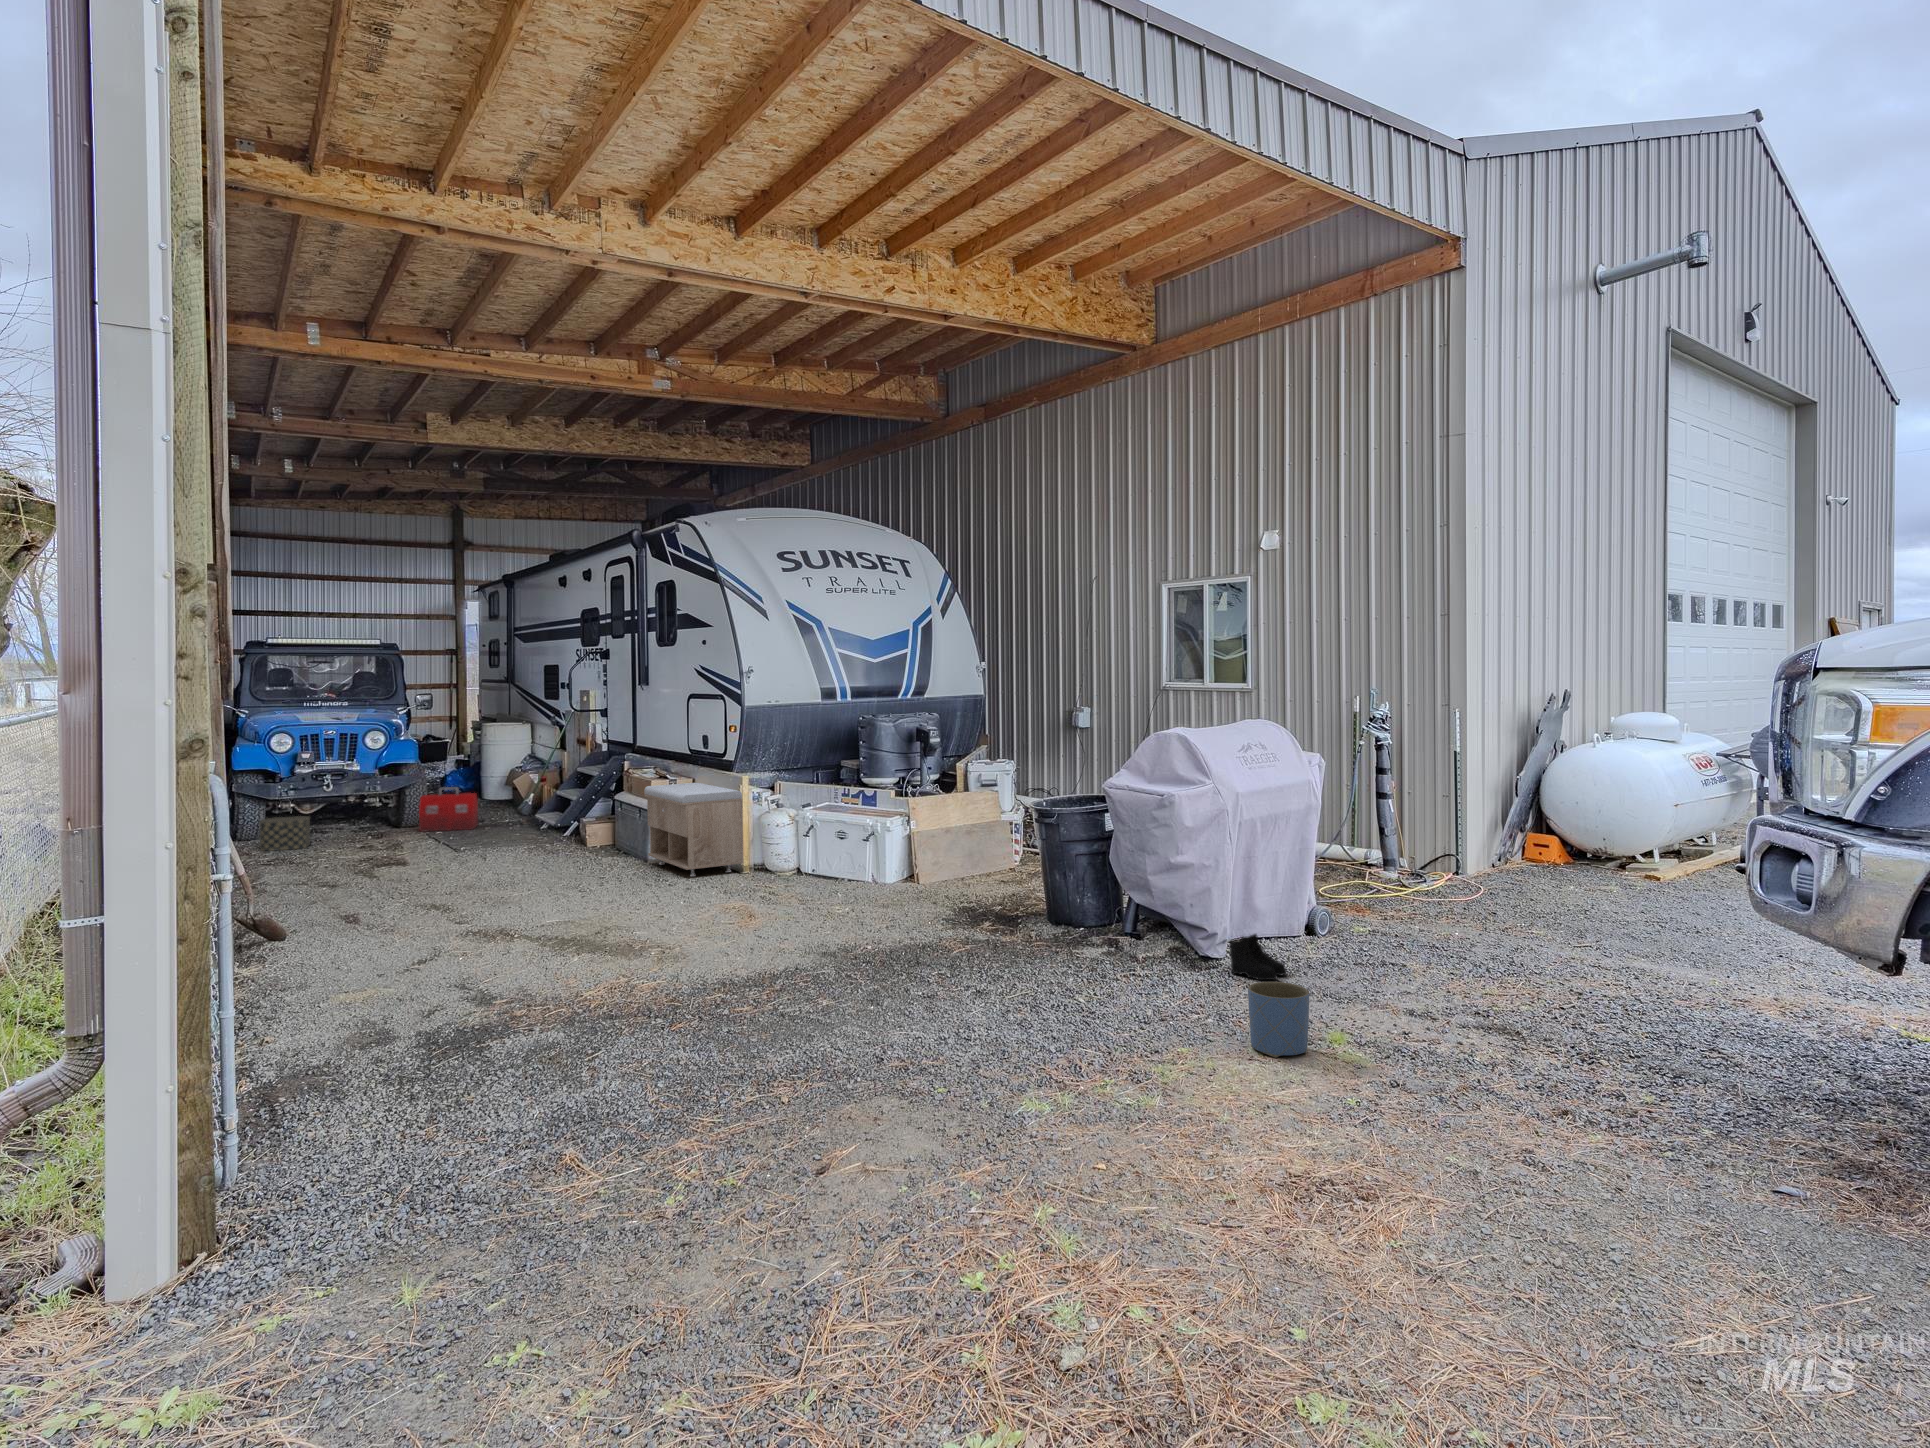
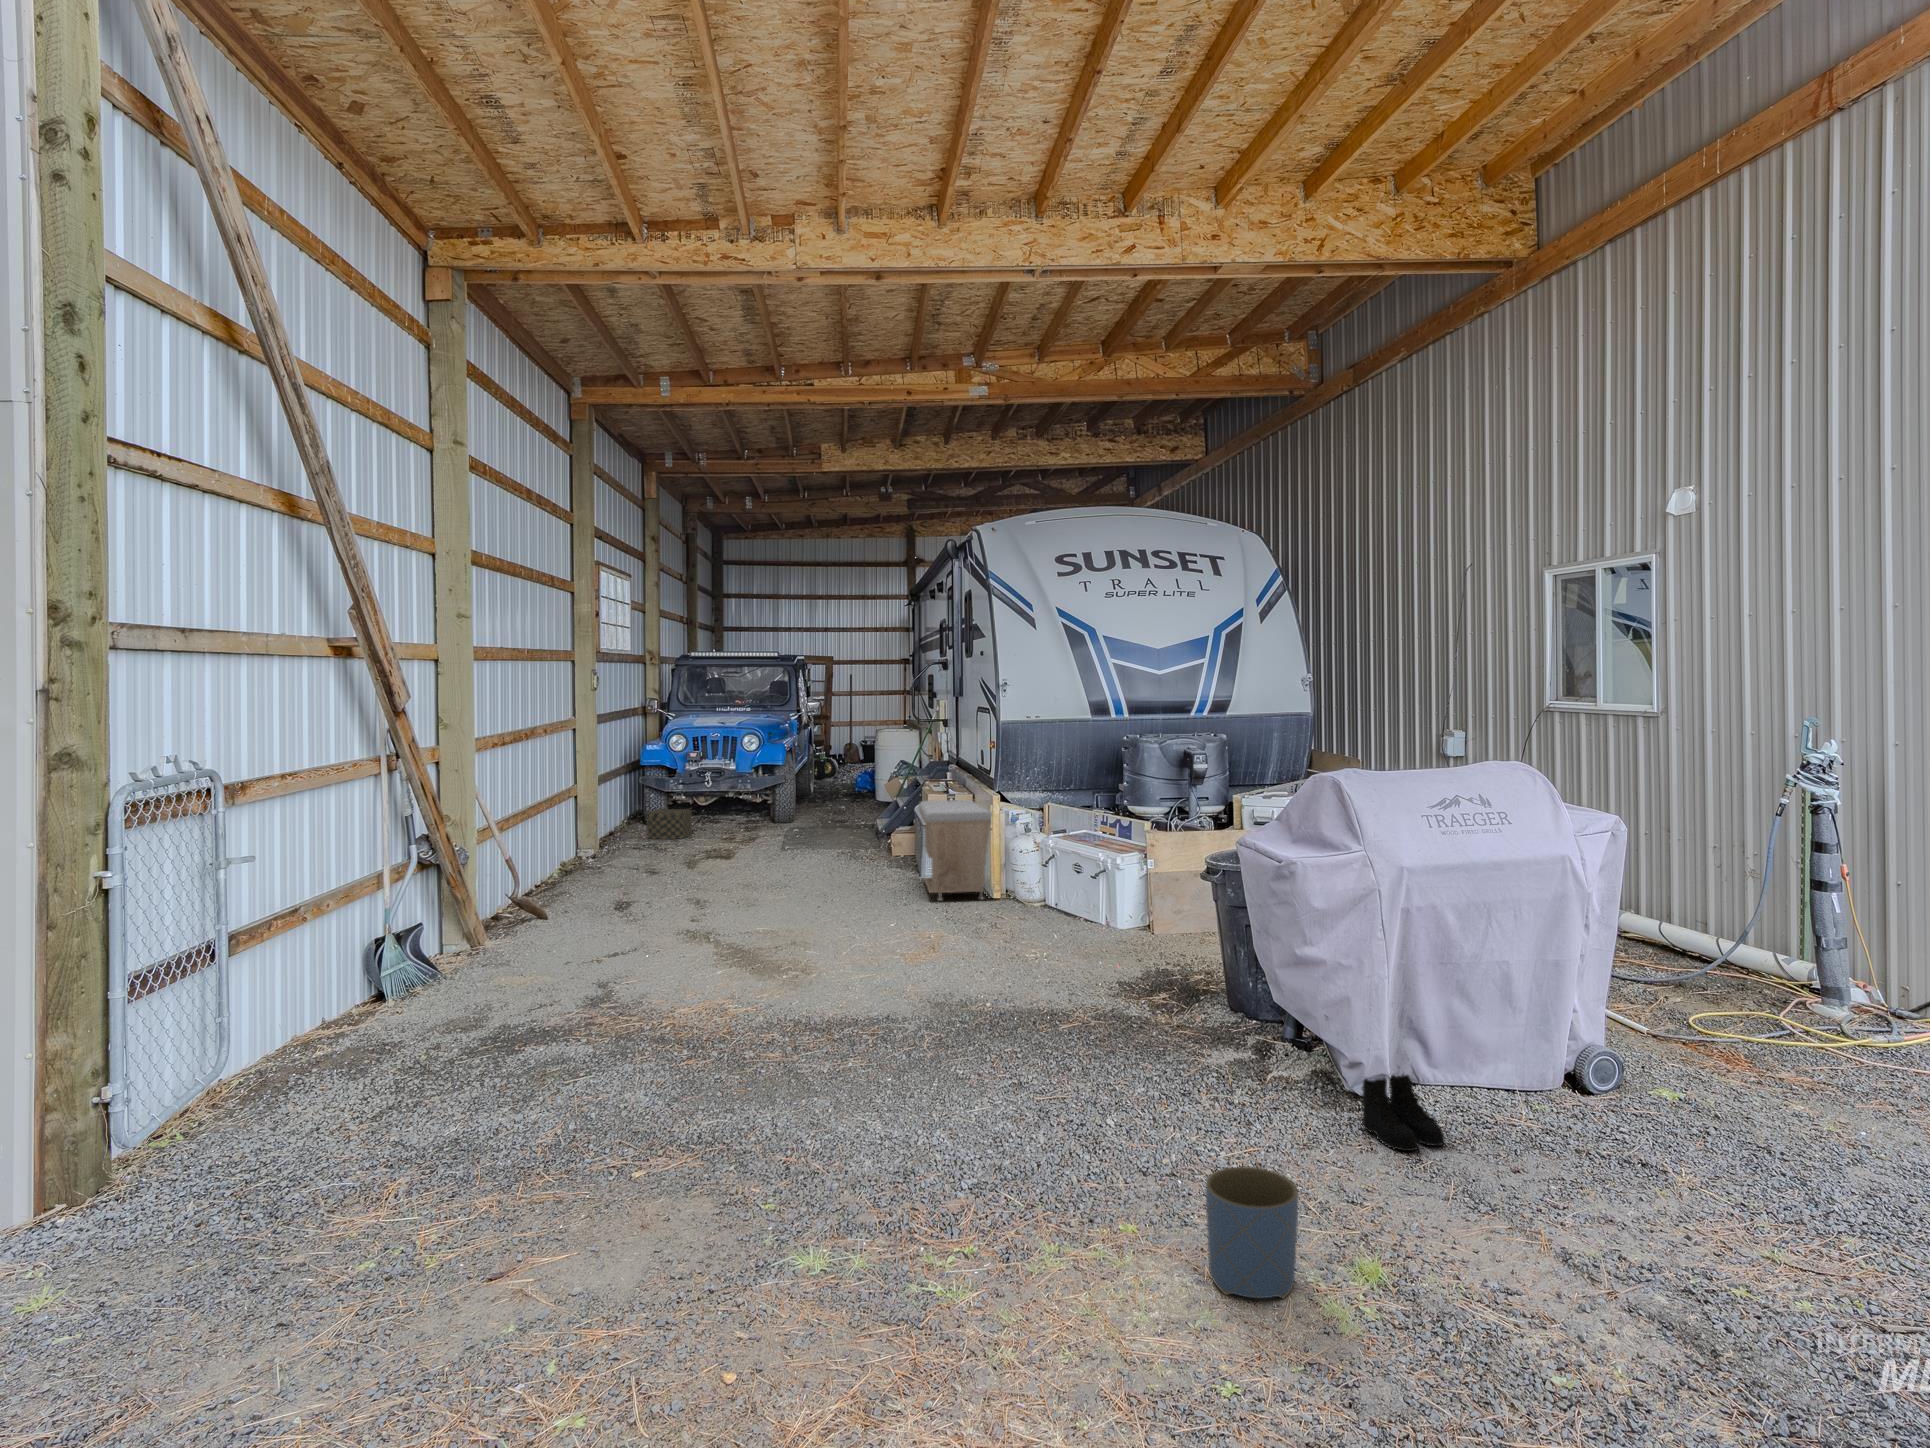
toolbox: present [419,787,478,832] -> none [792,790,849,832]

